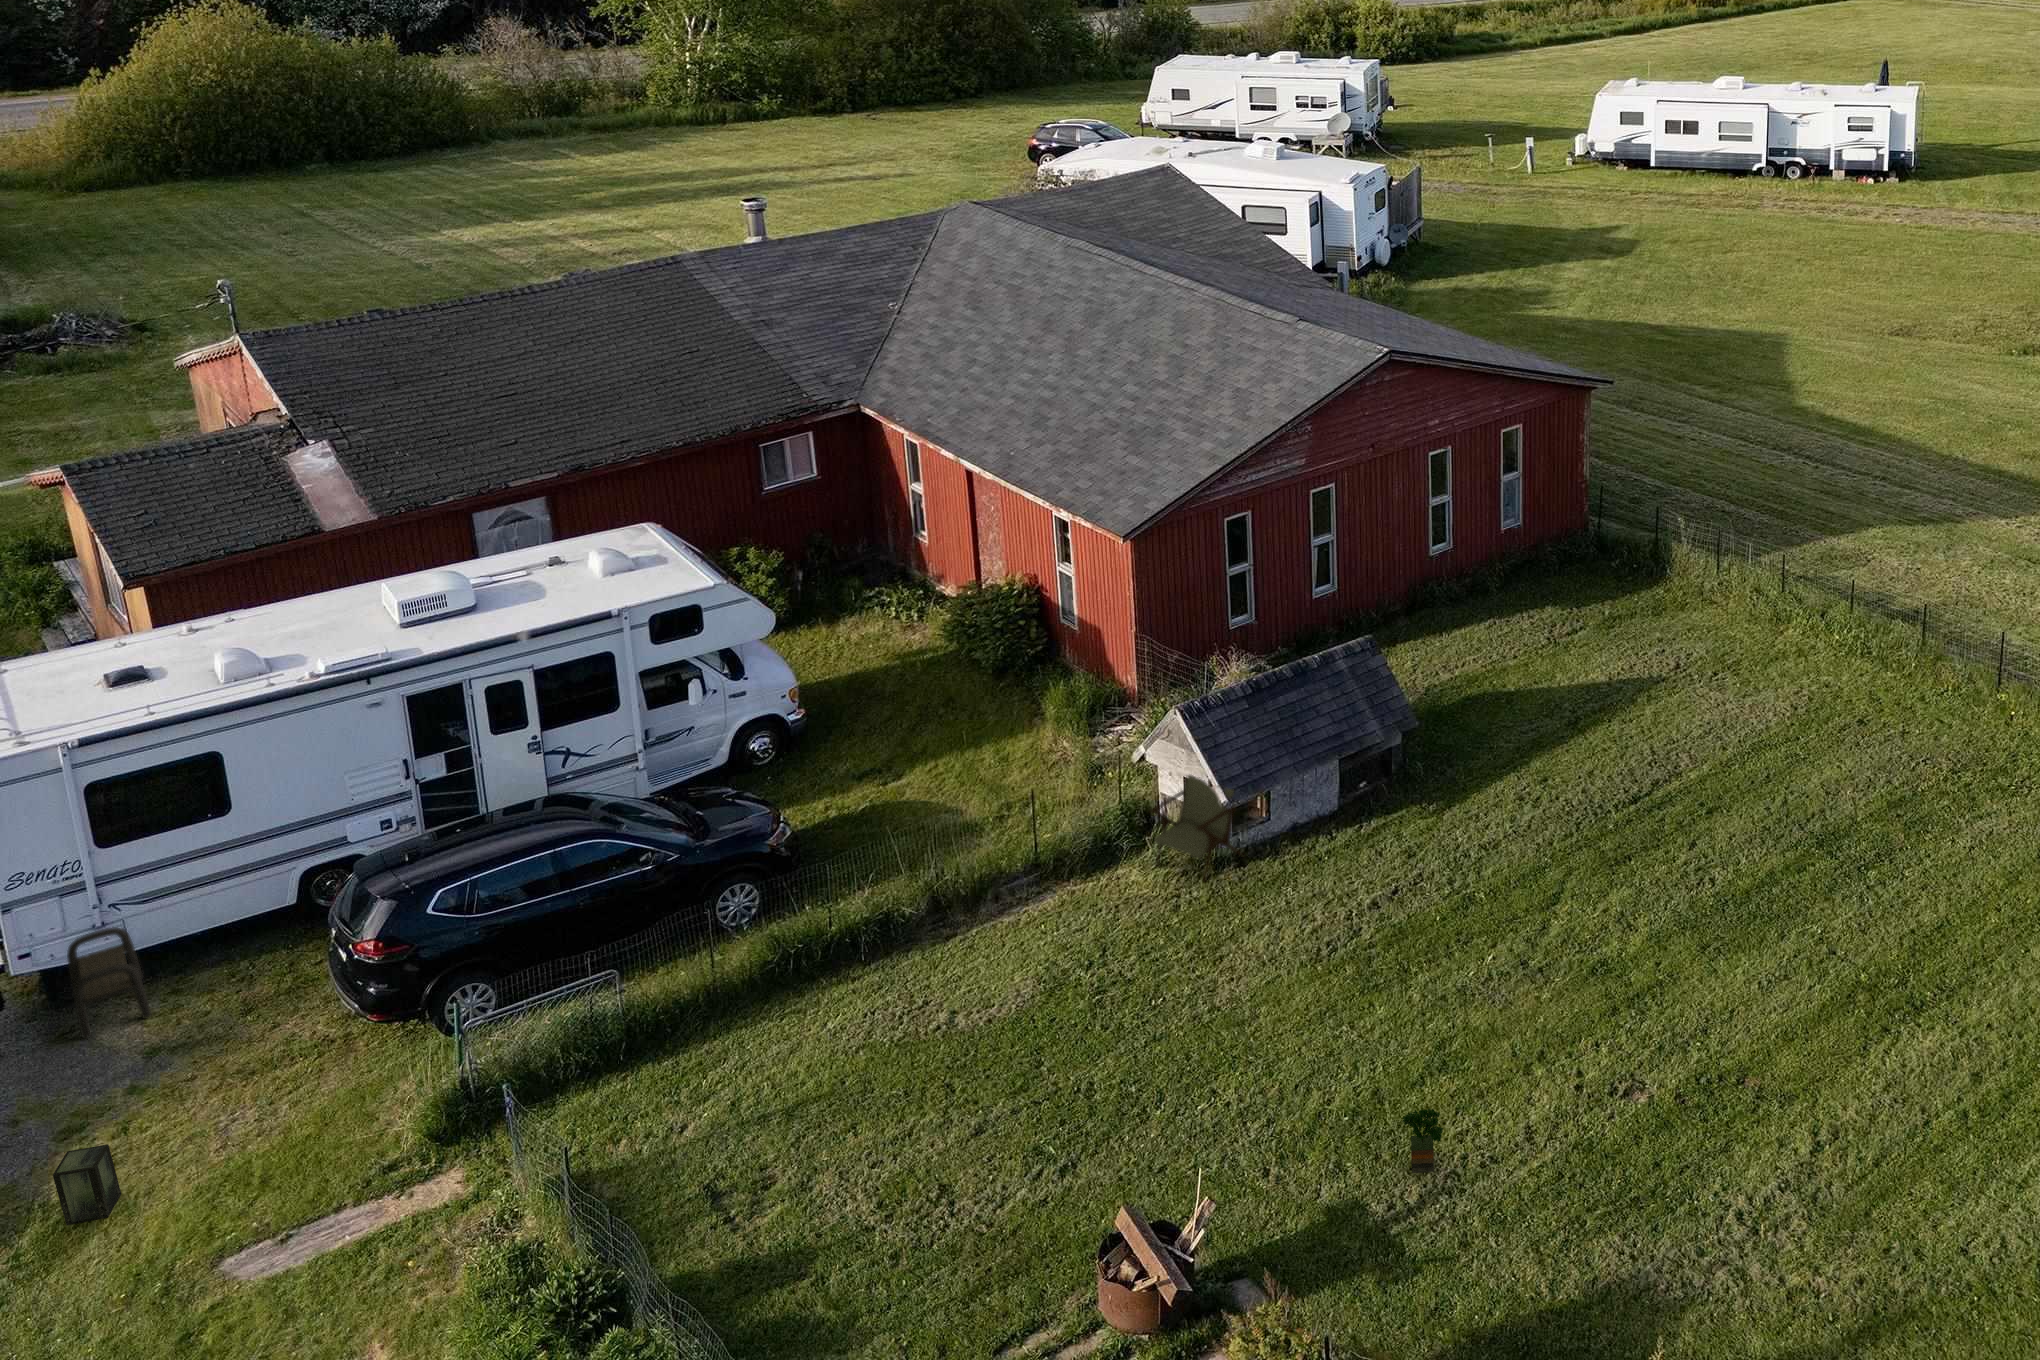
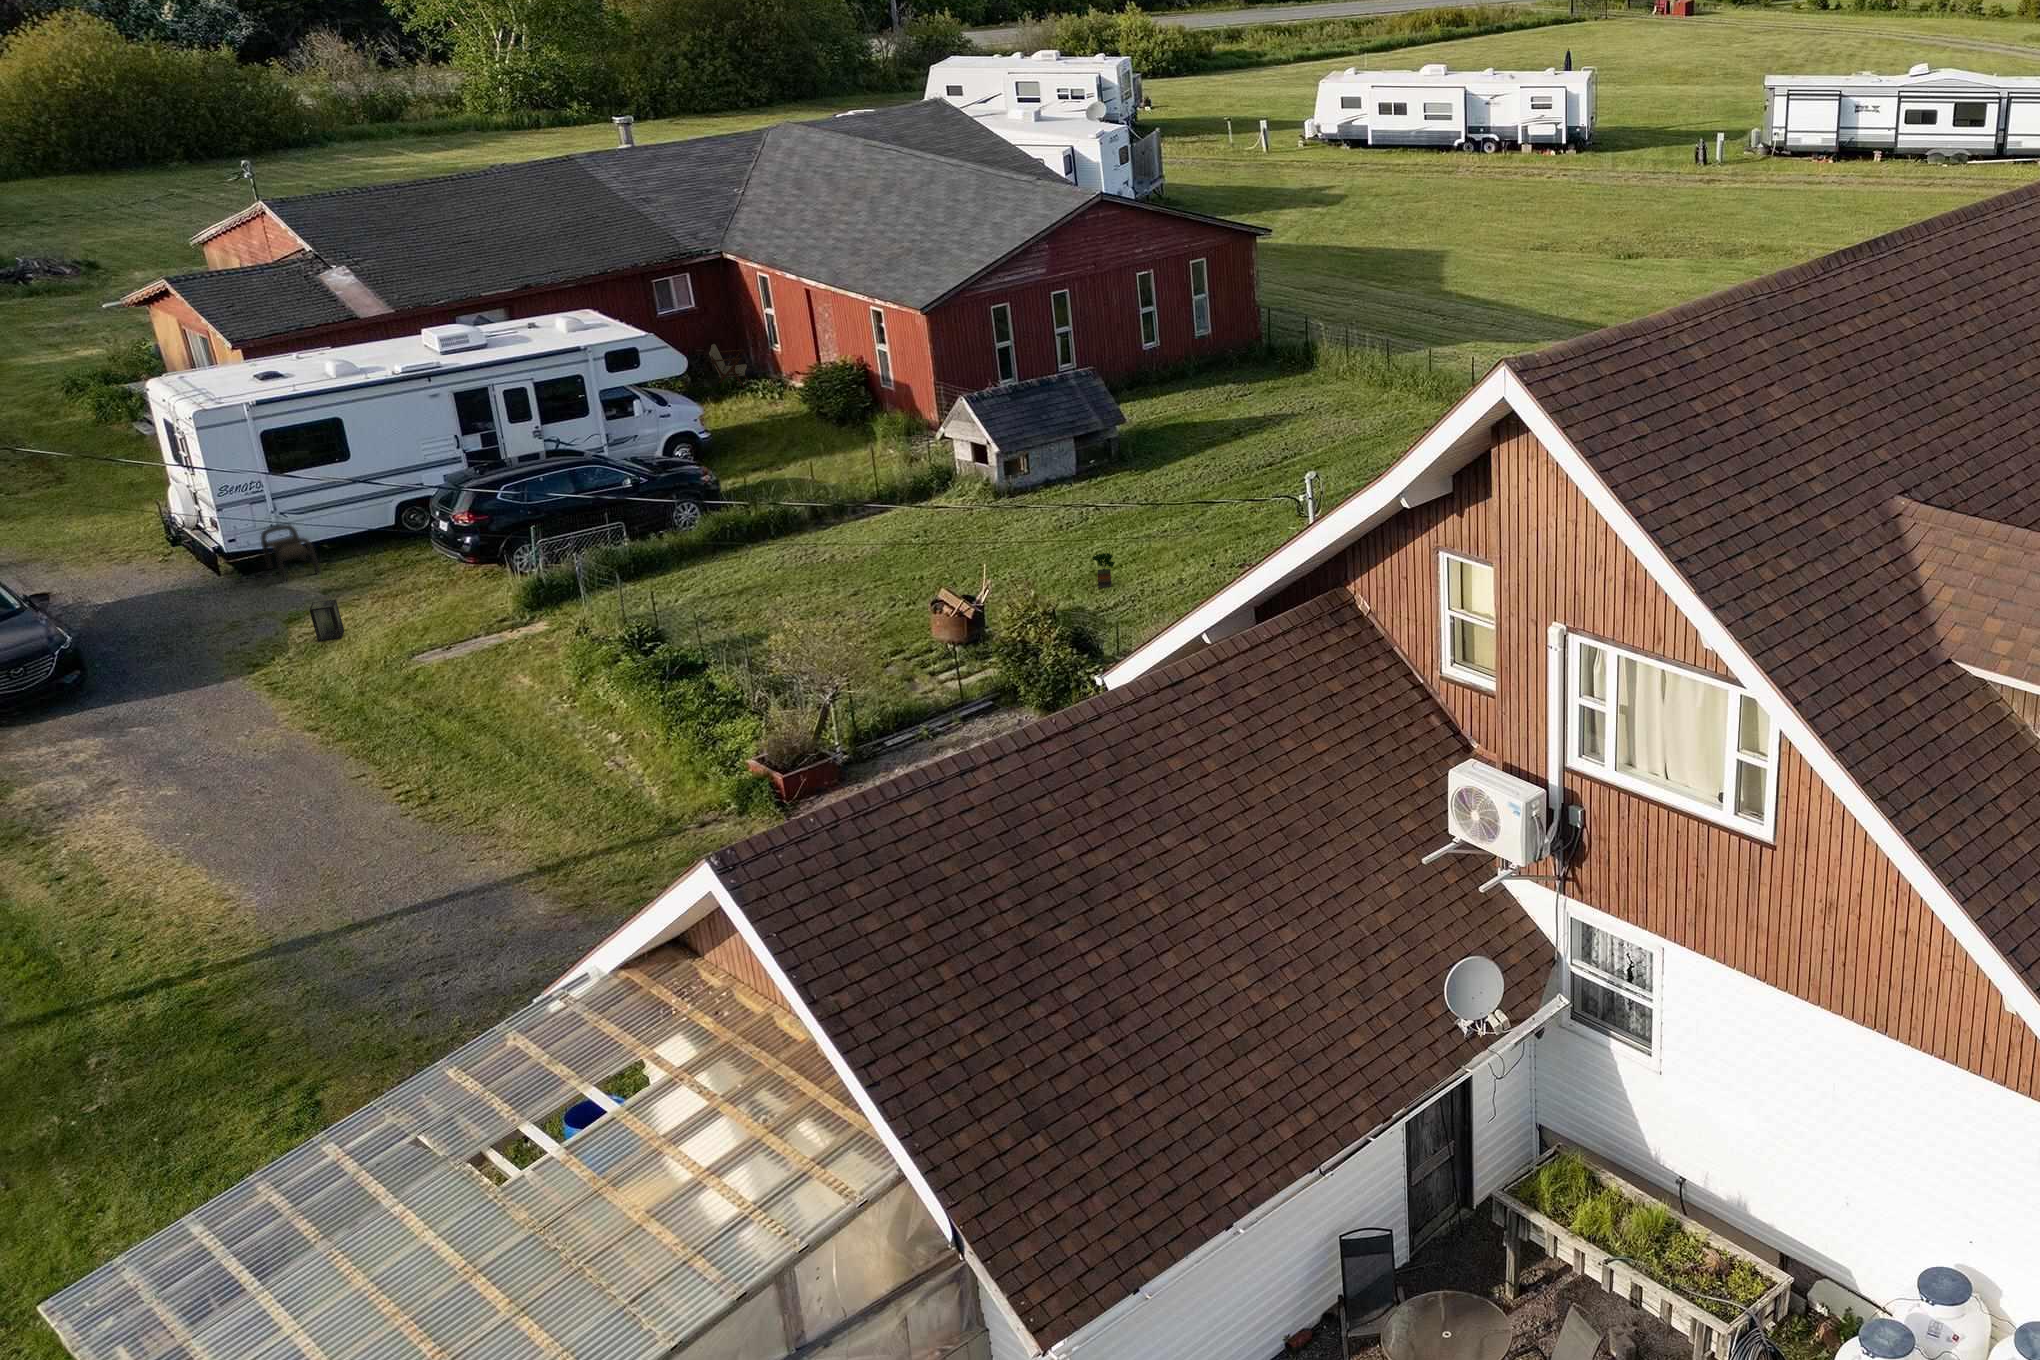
lounge chair: present [1150,775,1242,882] -> present [709,344,748,389]

